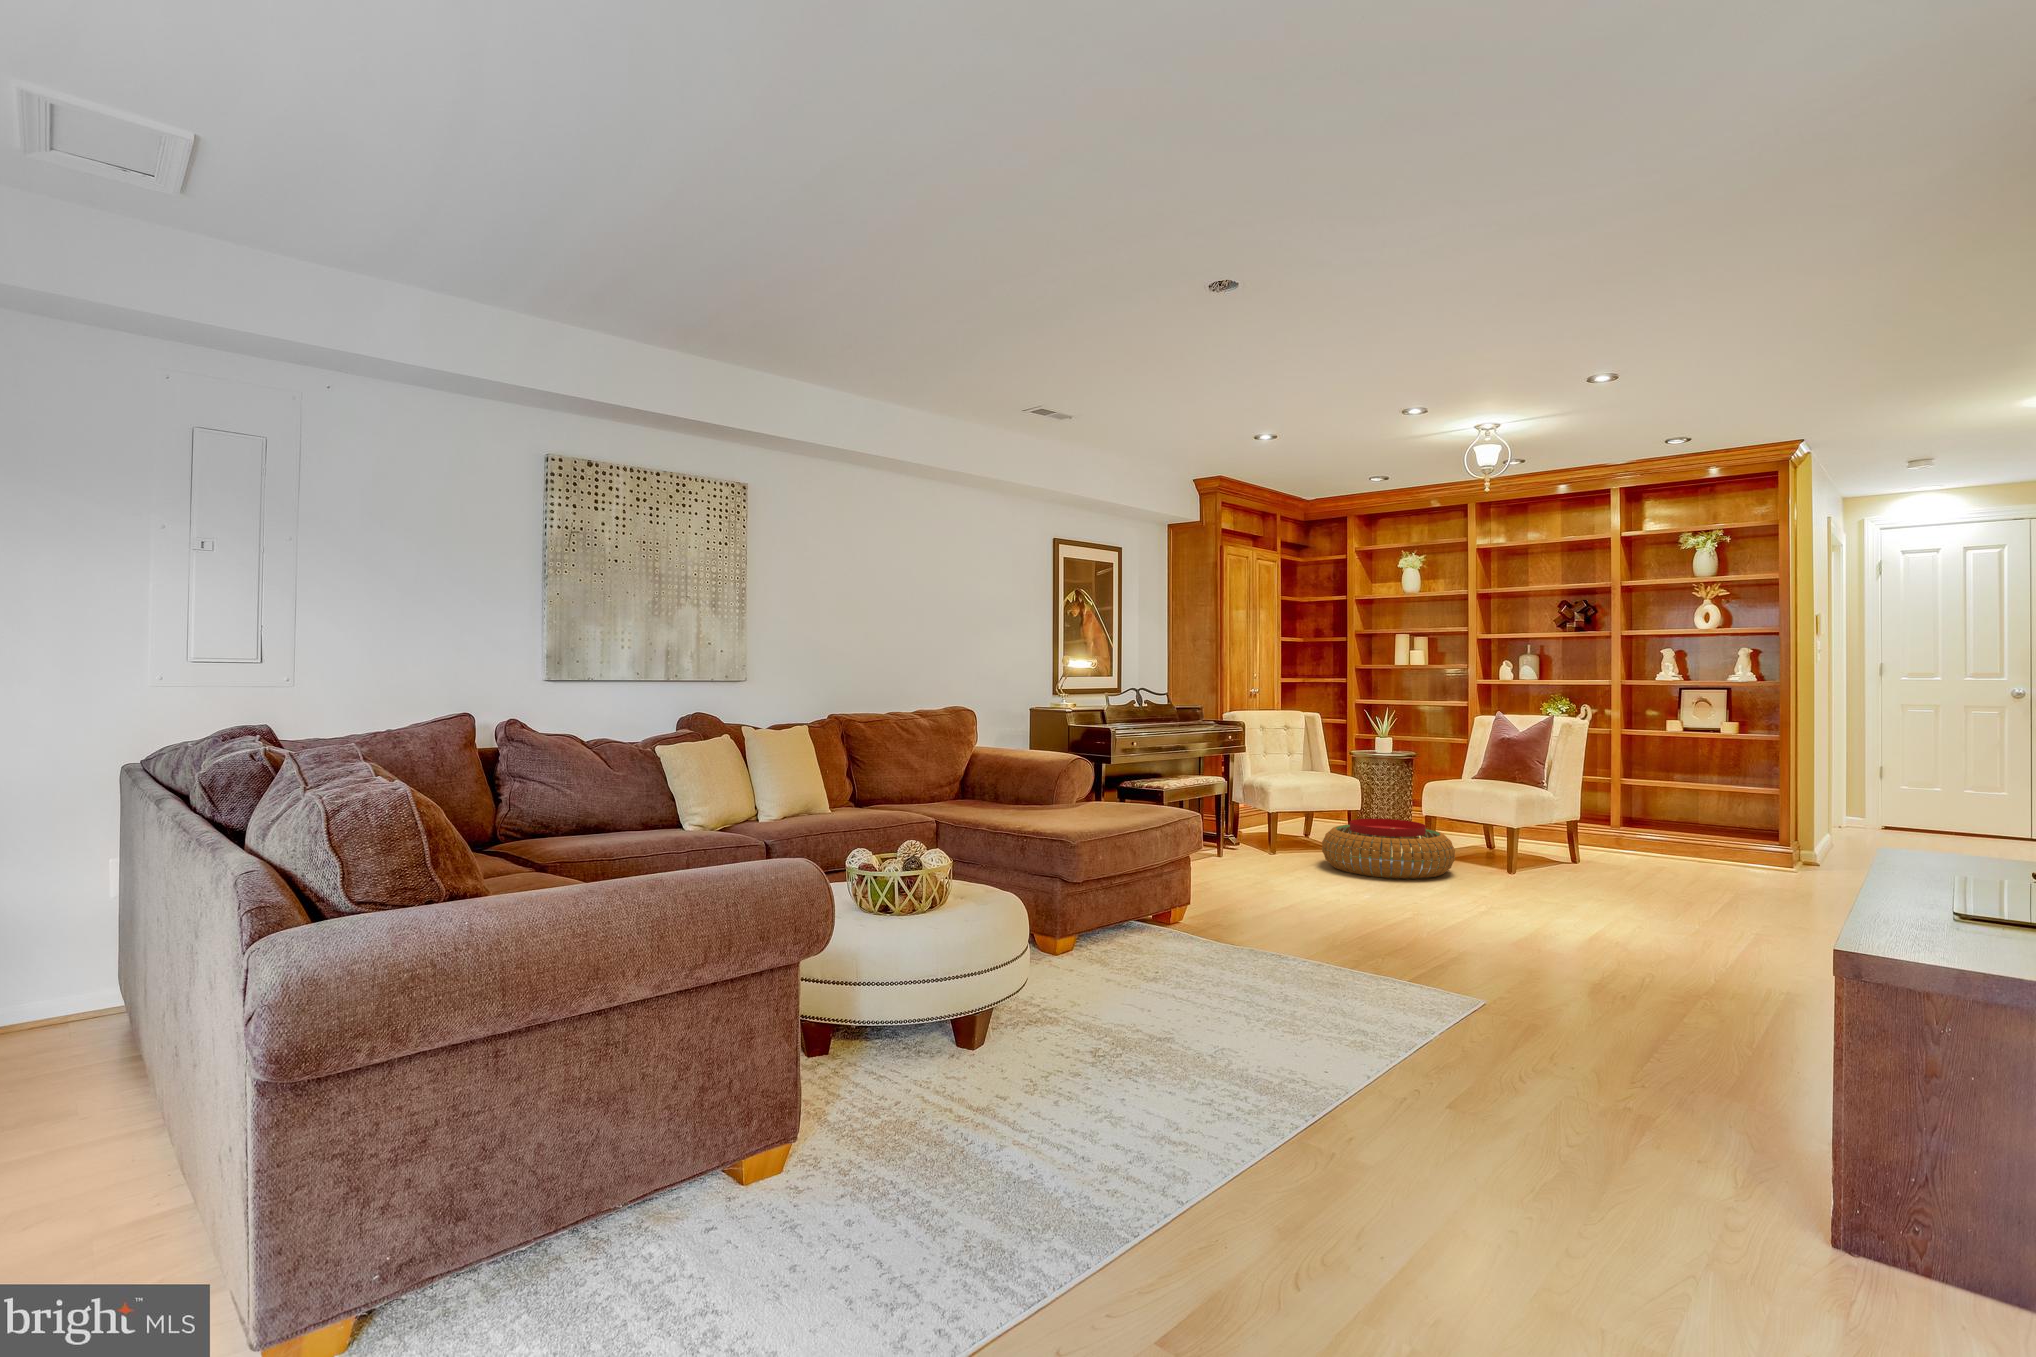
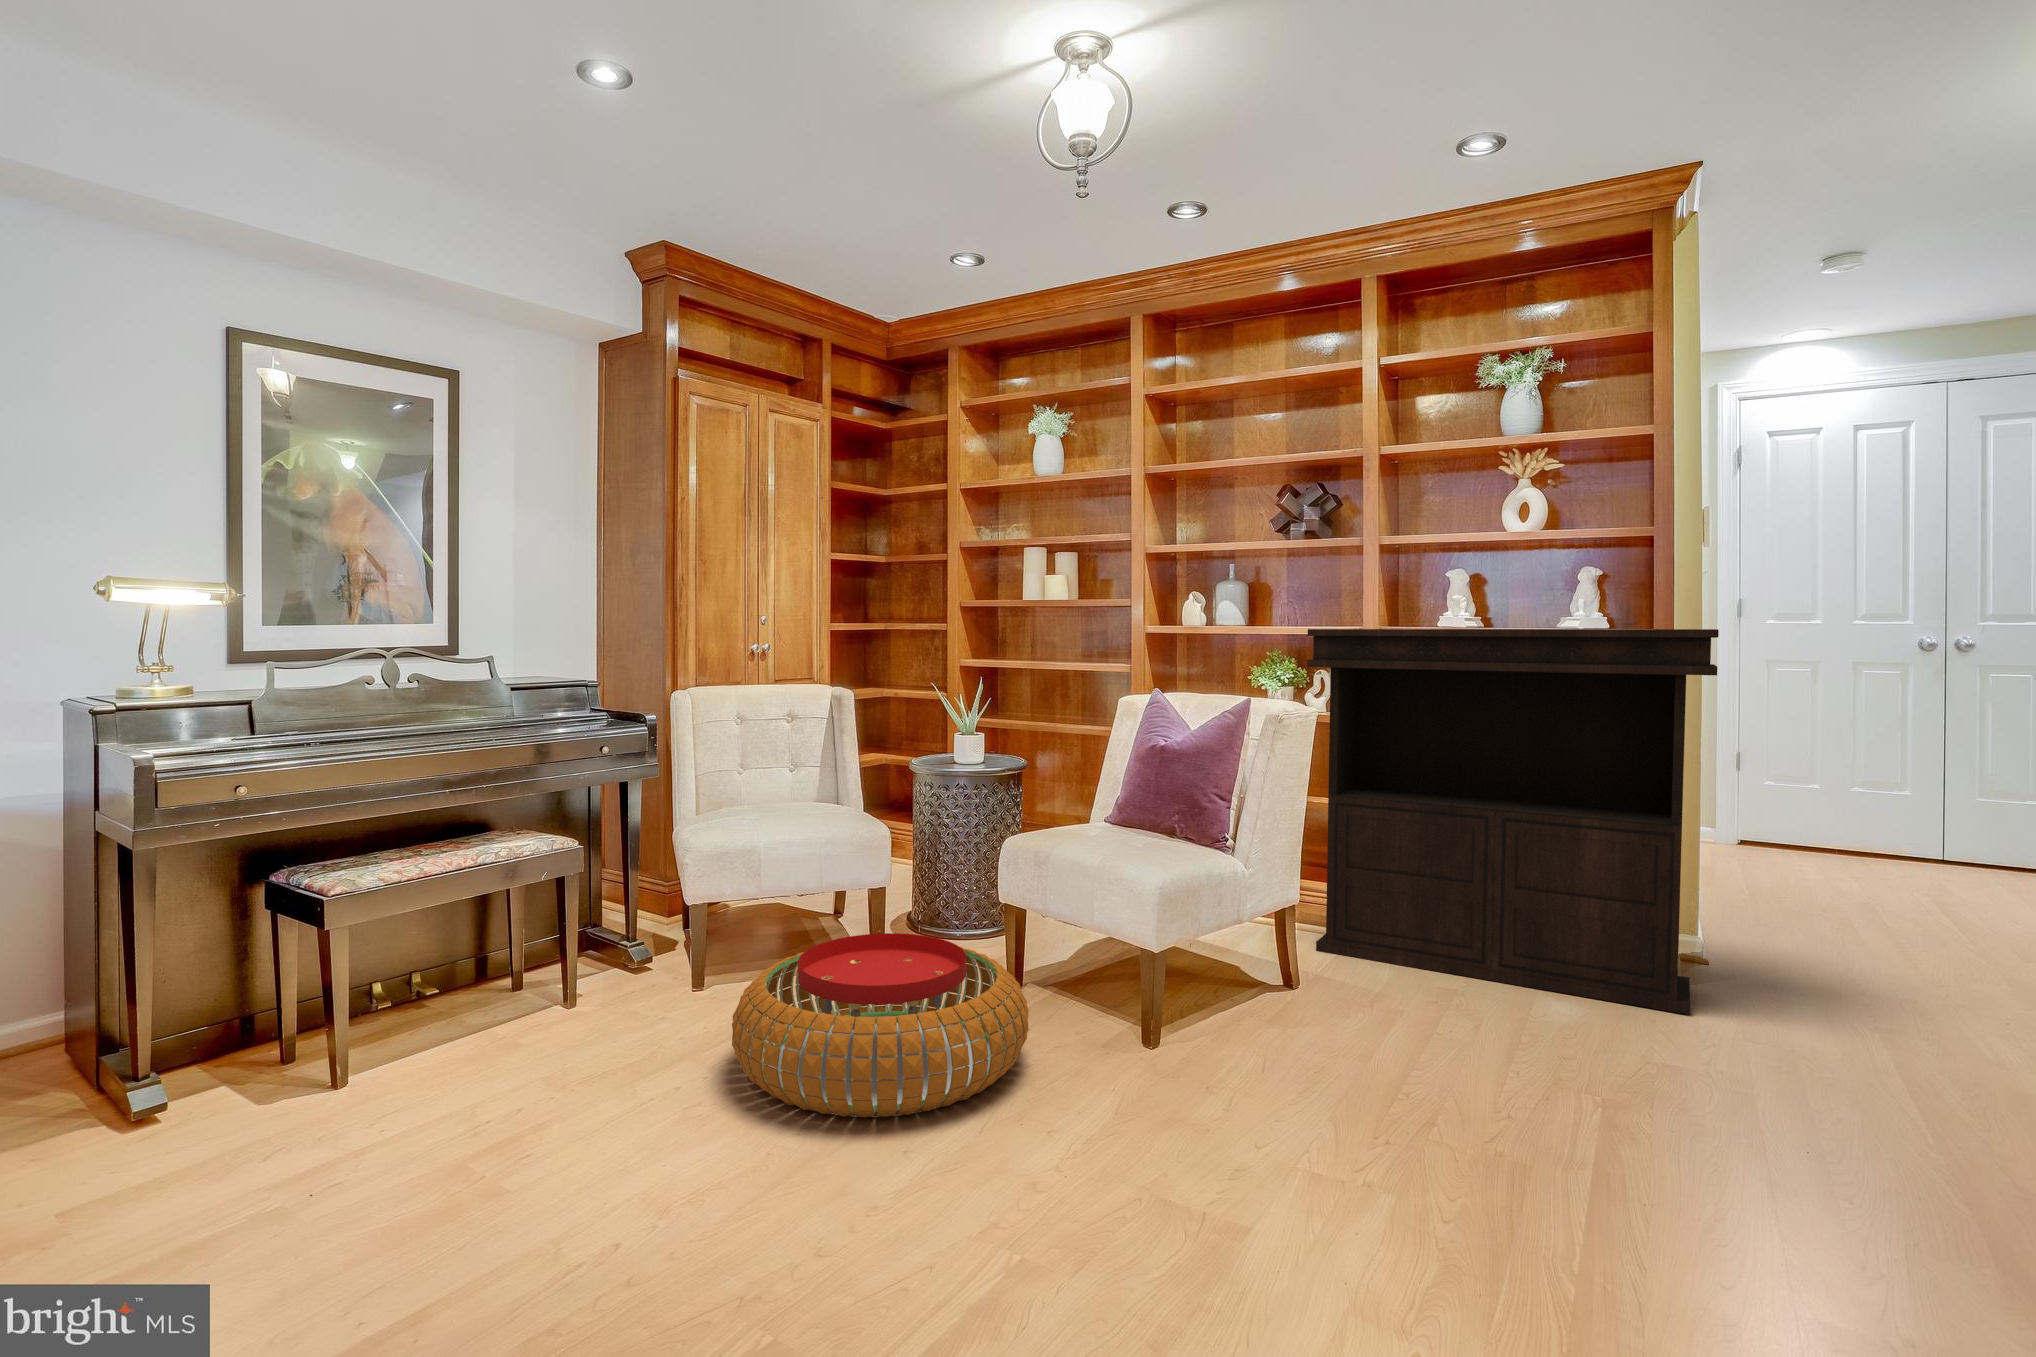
console table: none [1579,683,1811,876] -> present [1307,629,1719,1015]

